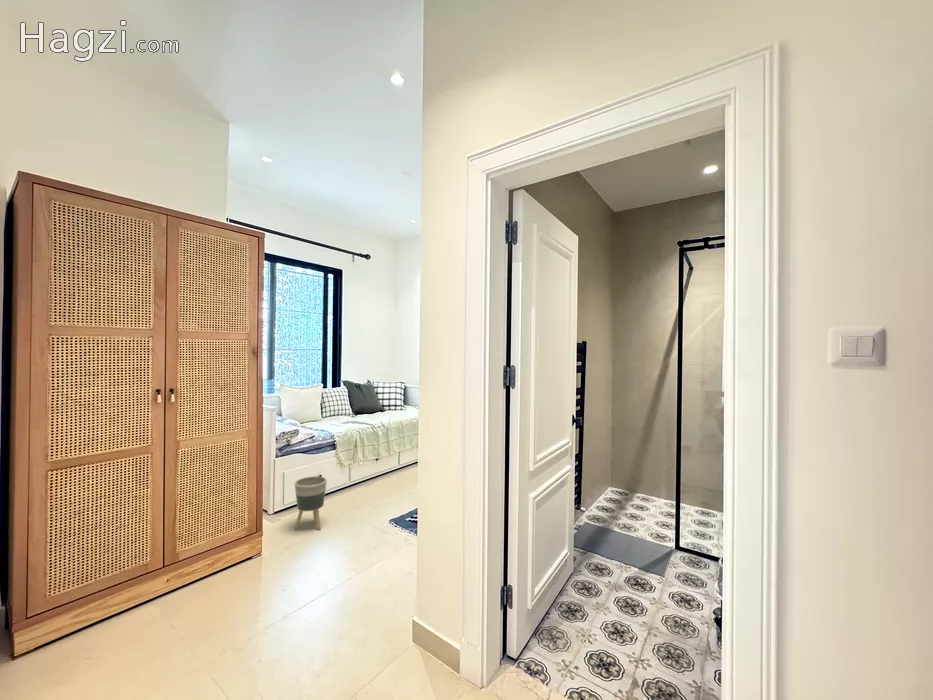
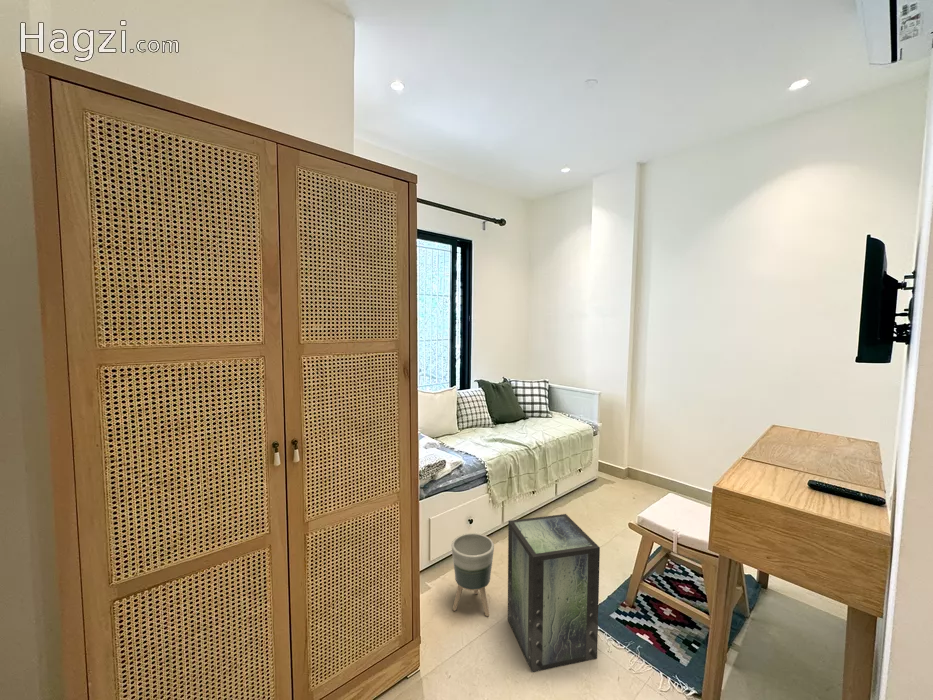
storage box: none [334,455,387,549] -> present [508,514,600,672]

